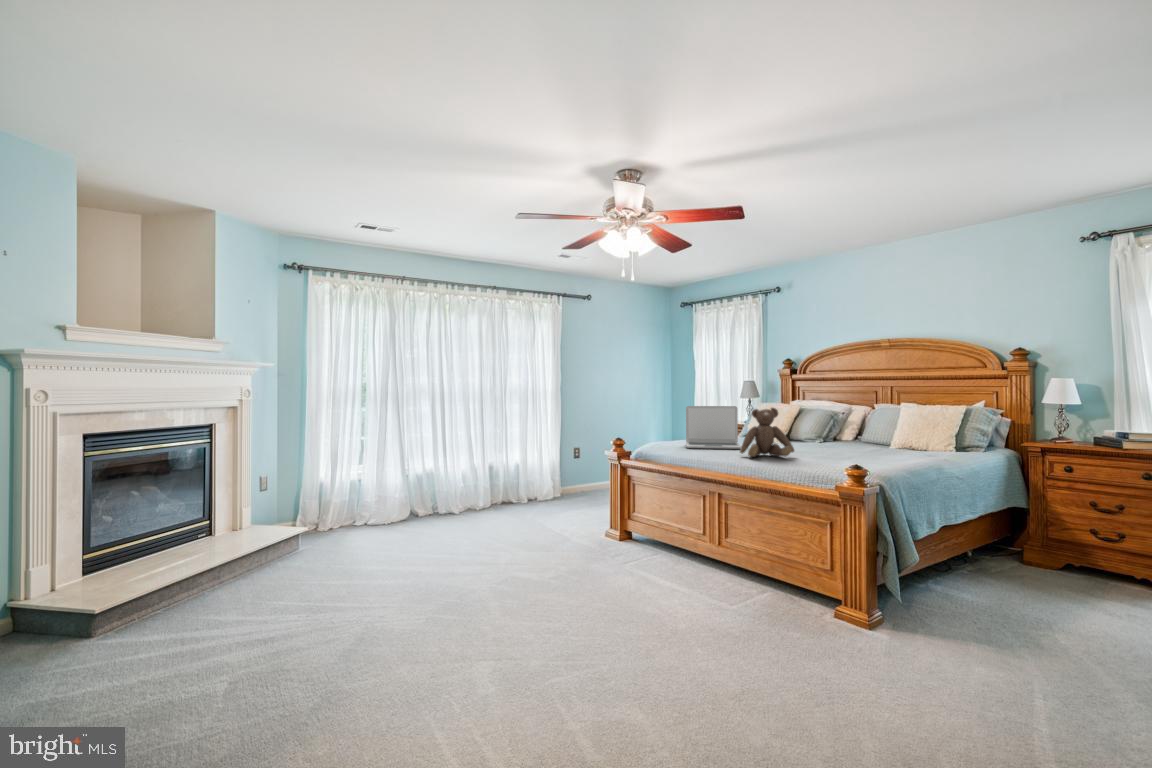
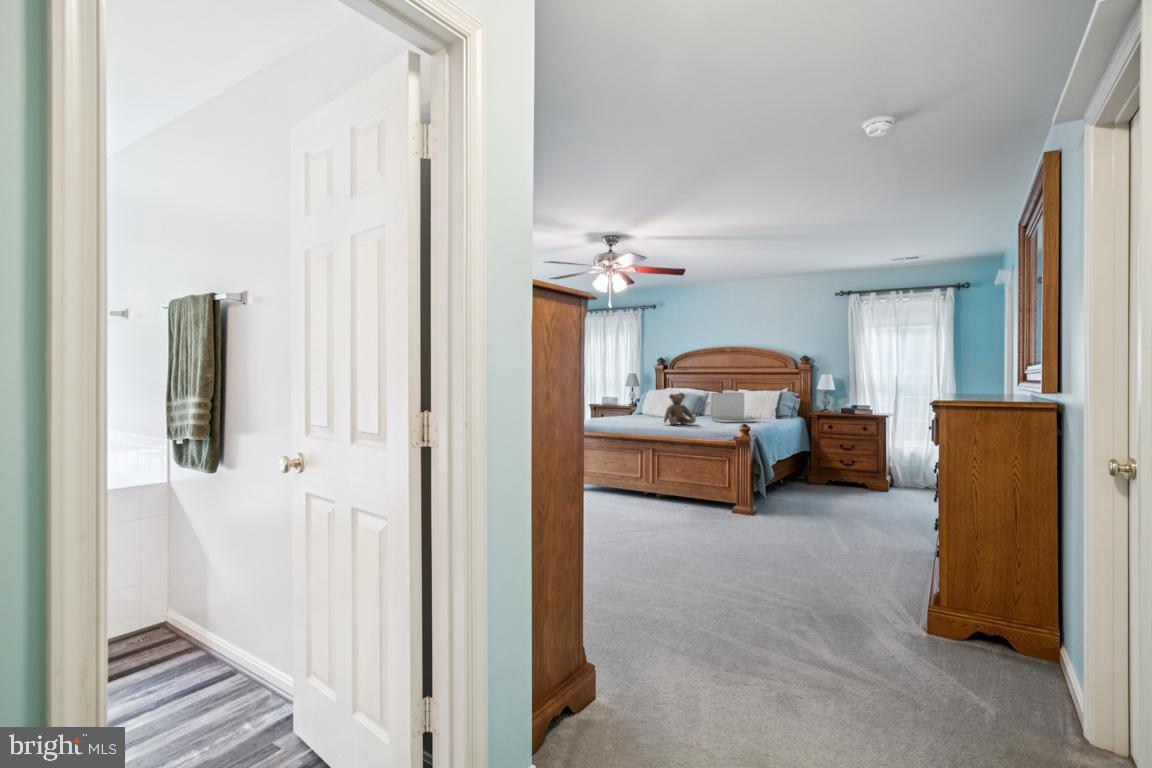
laptop: present [686,406,741,449] -> present [711,393,756,423]

